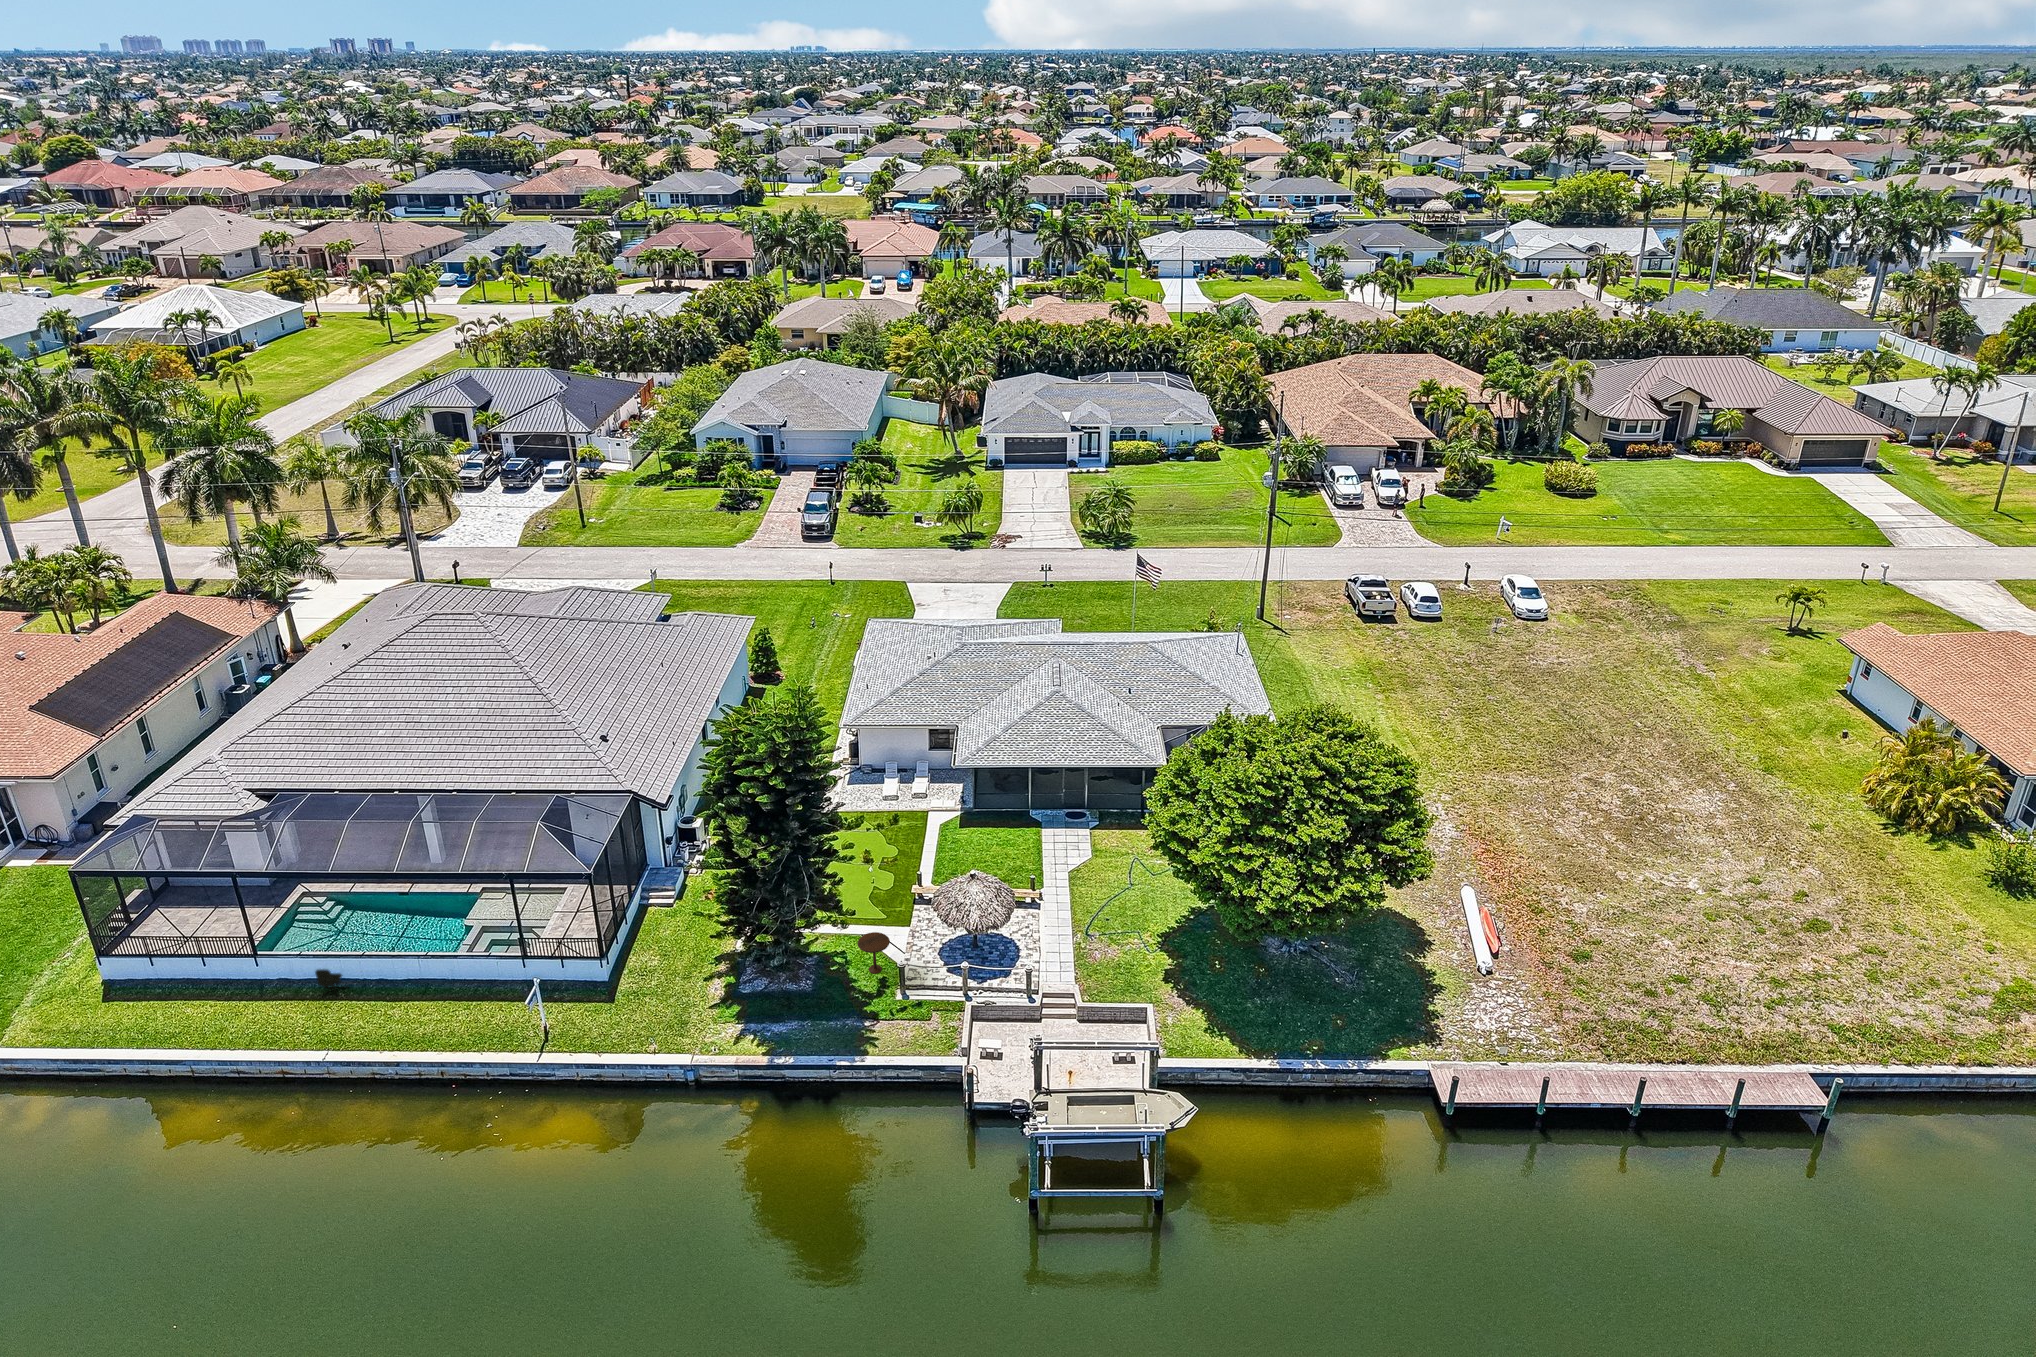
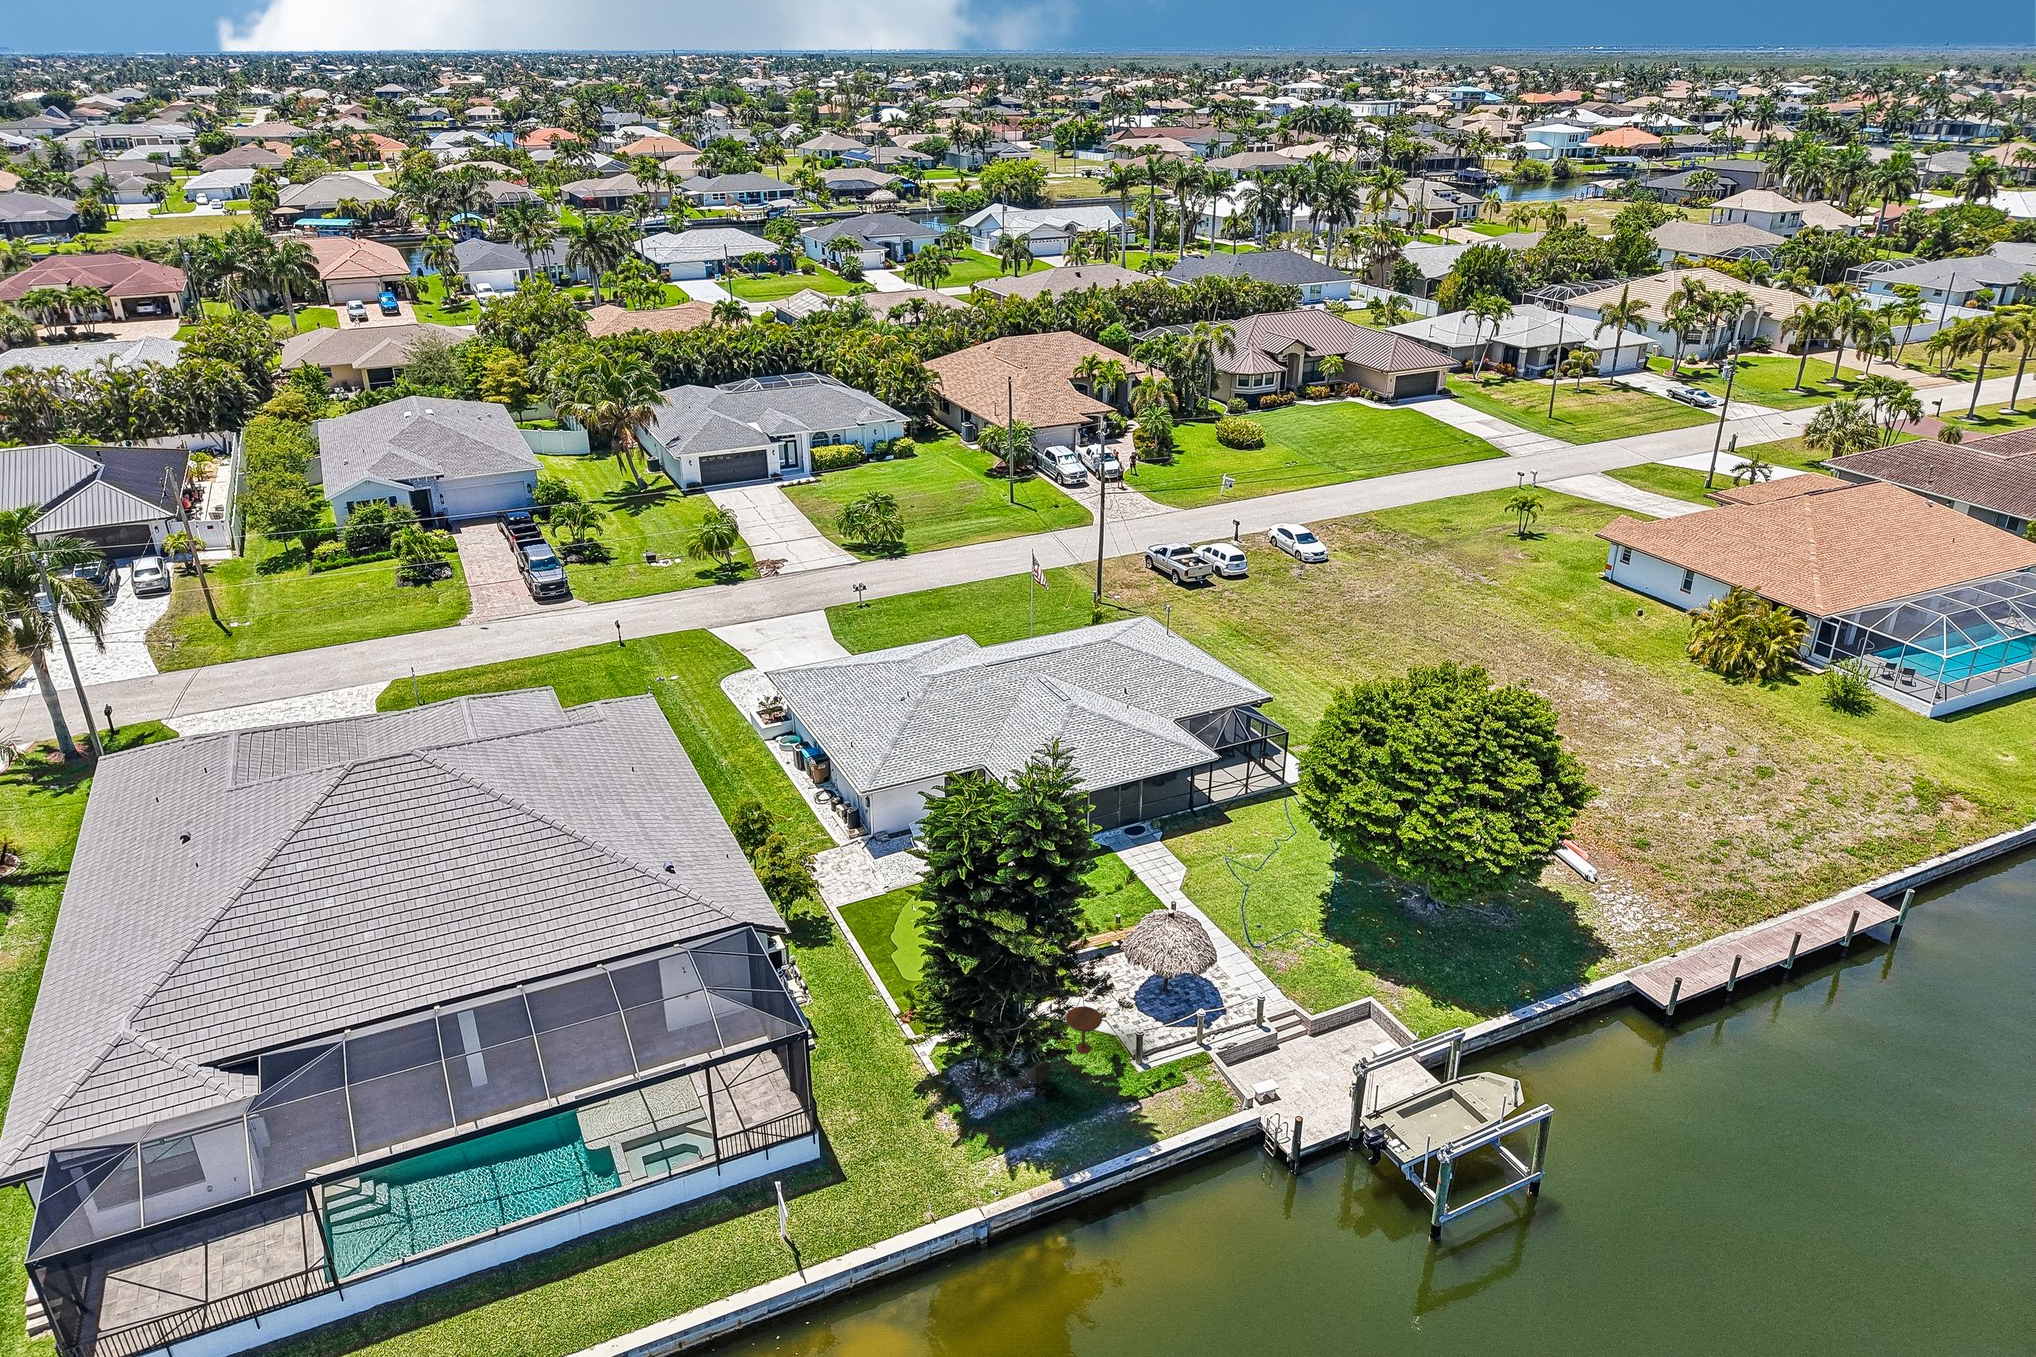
chair: present [315,969,347,996] -> present [1022,1061,1051,1096]

